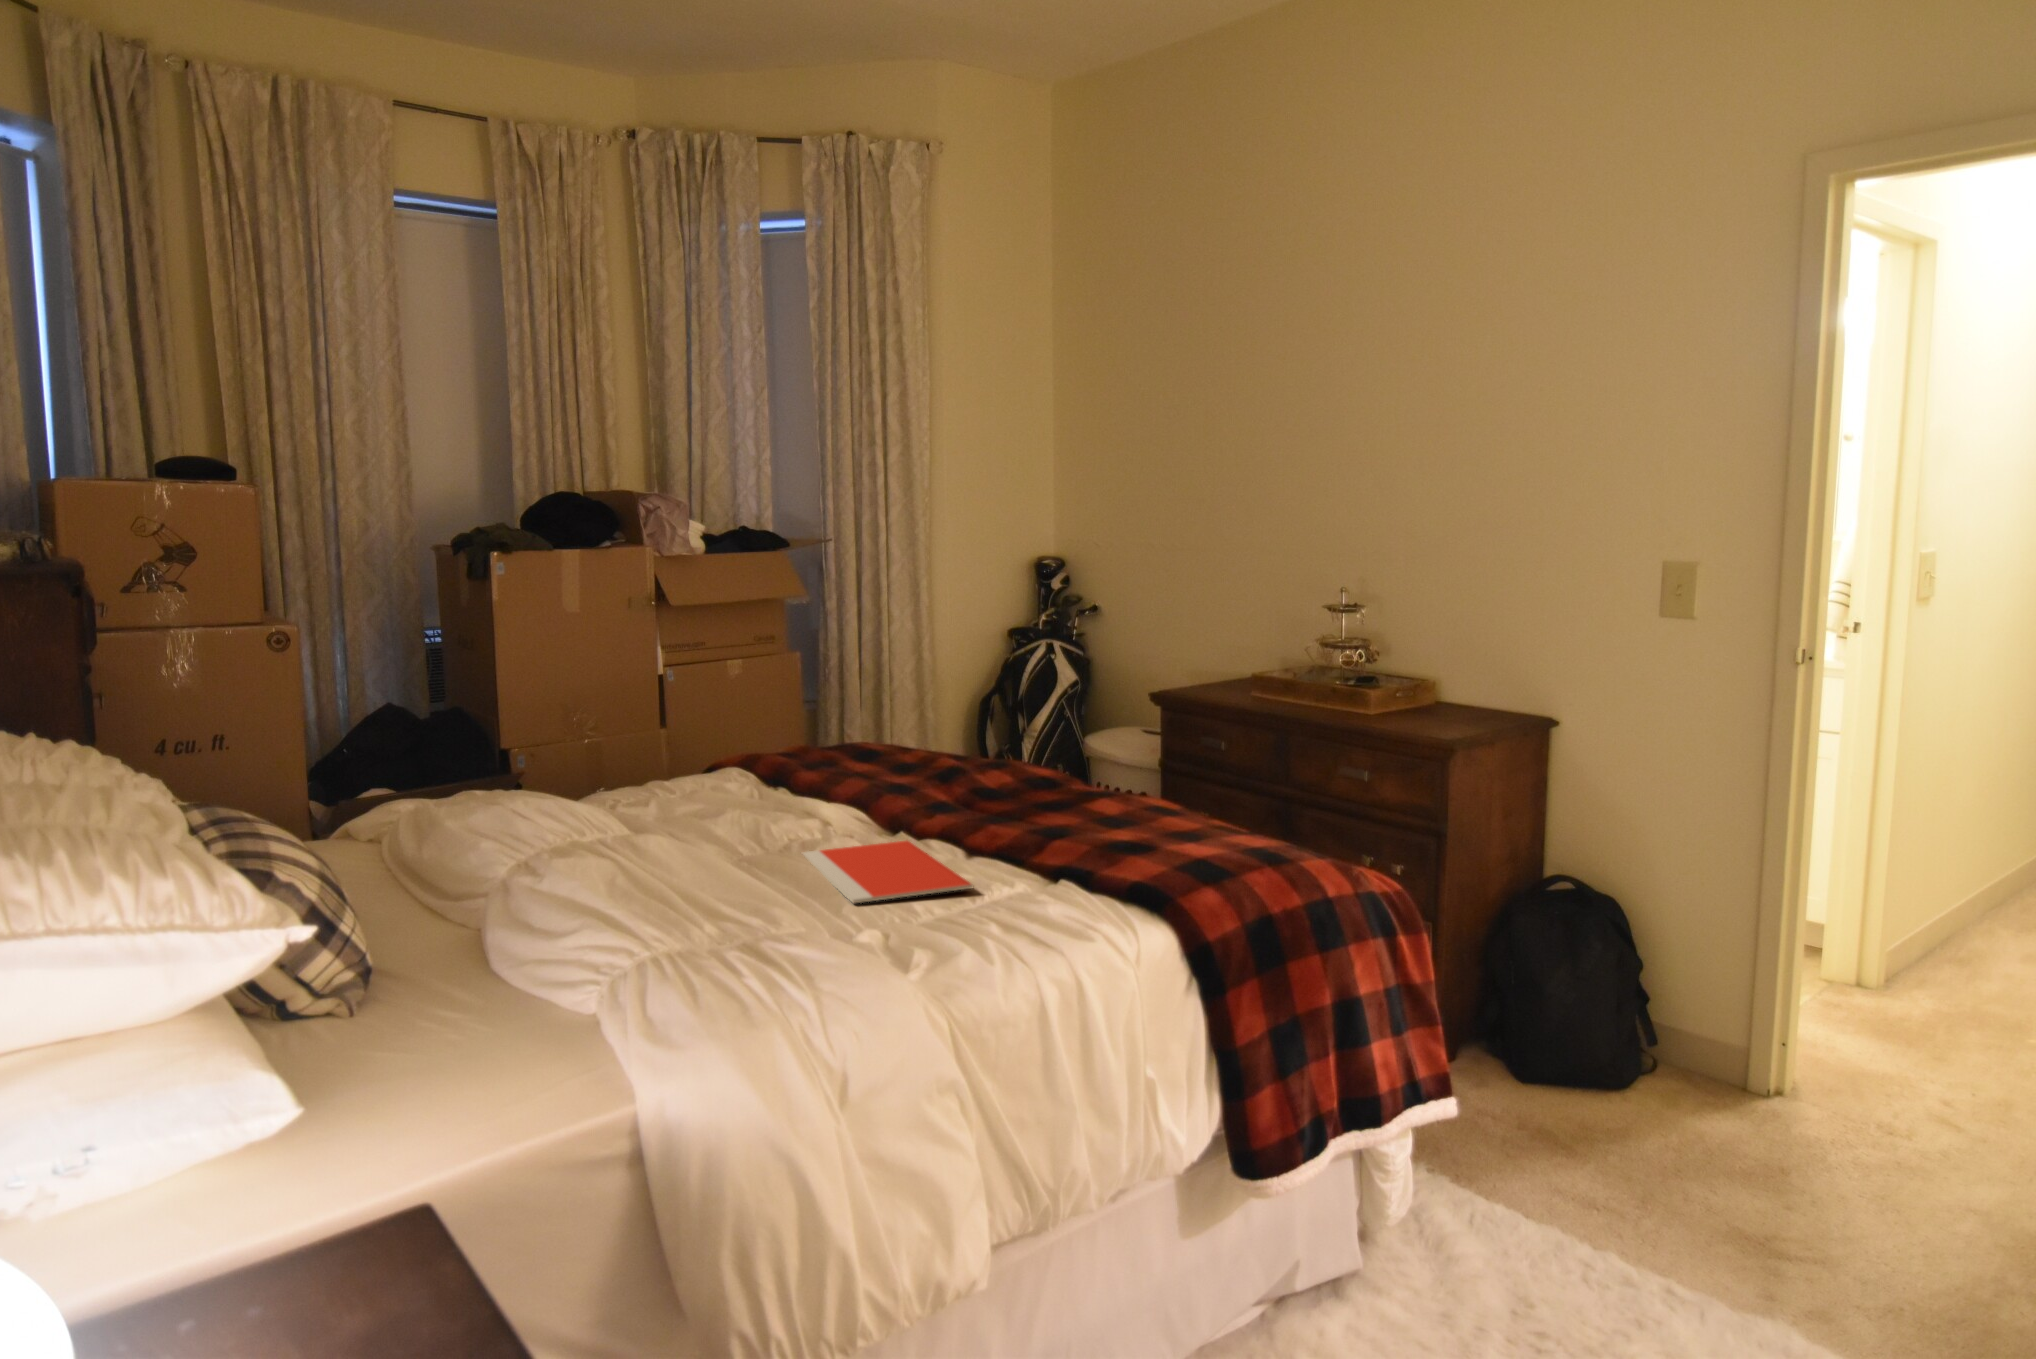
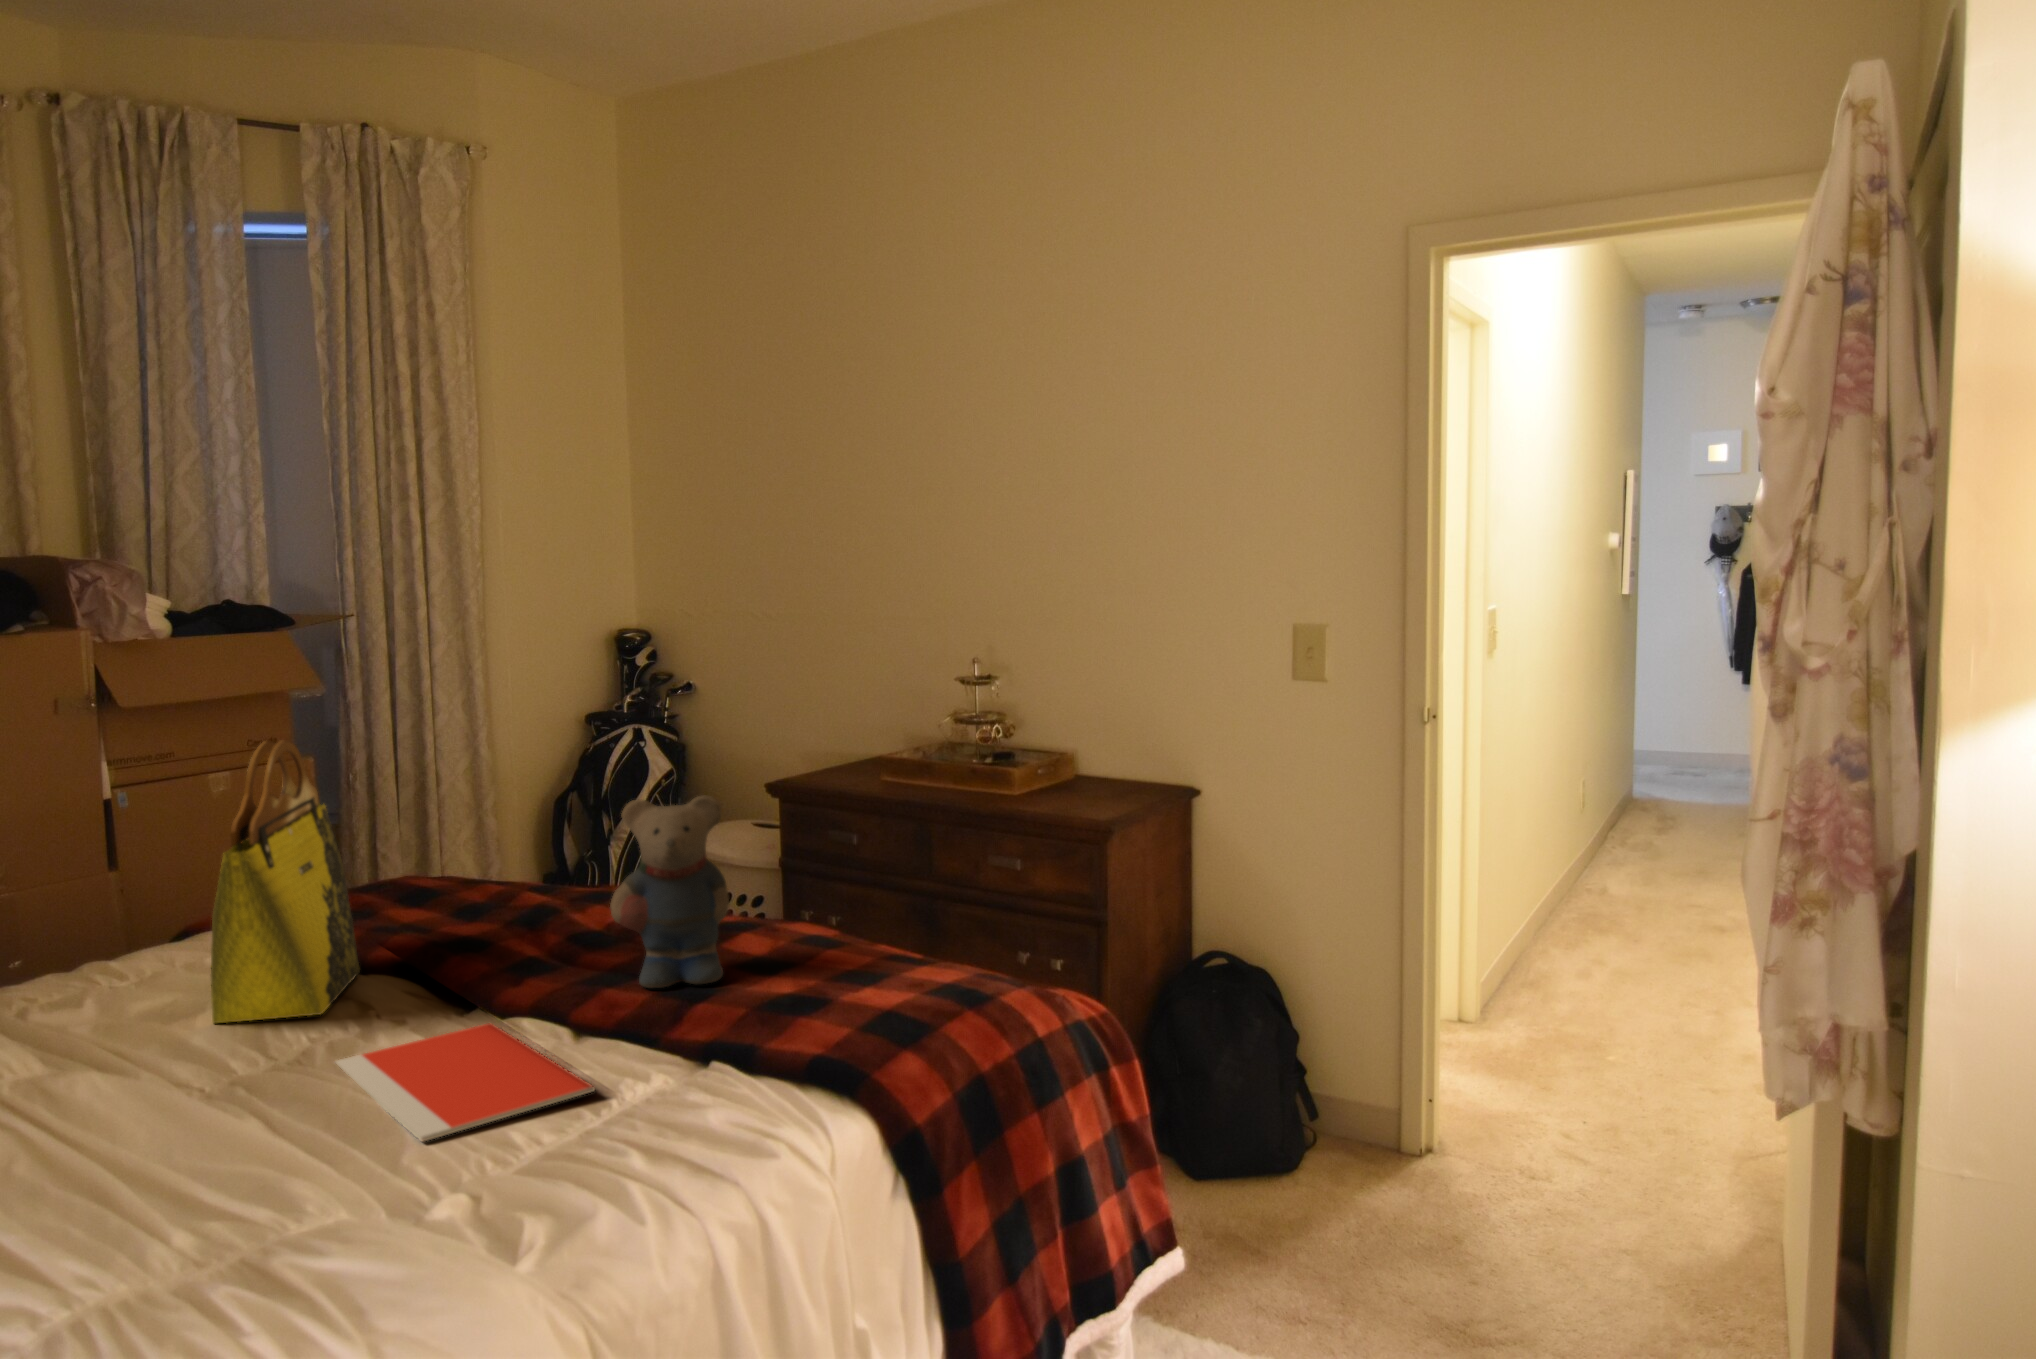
tote bag: none [725,622,822,824] -> present [211,740,360,1023]
teddy bear: none [998,680,1089,828] -> present [610,795,729,988]

